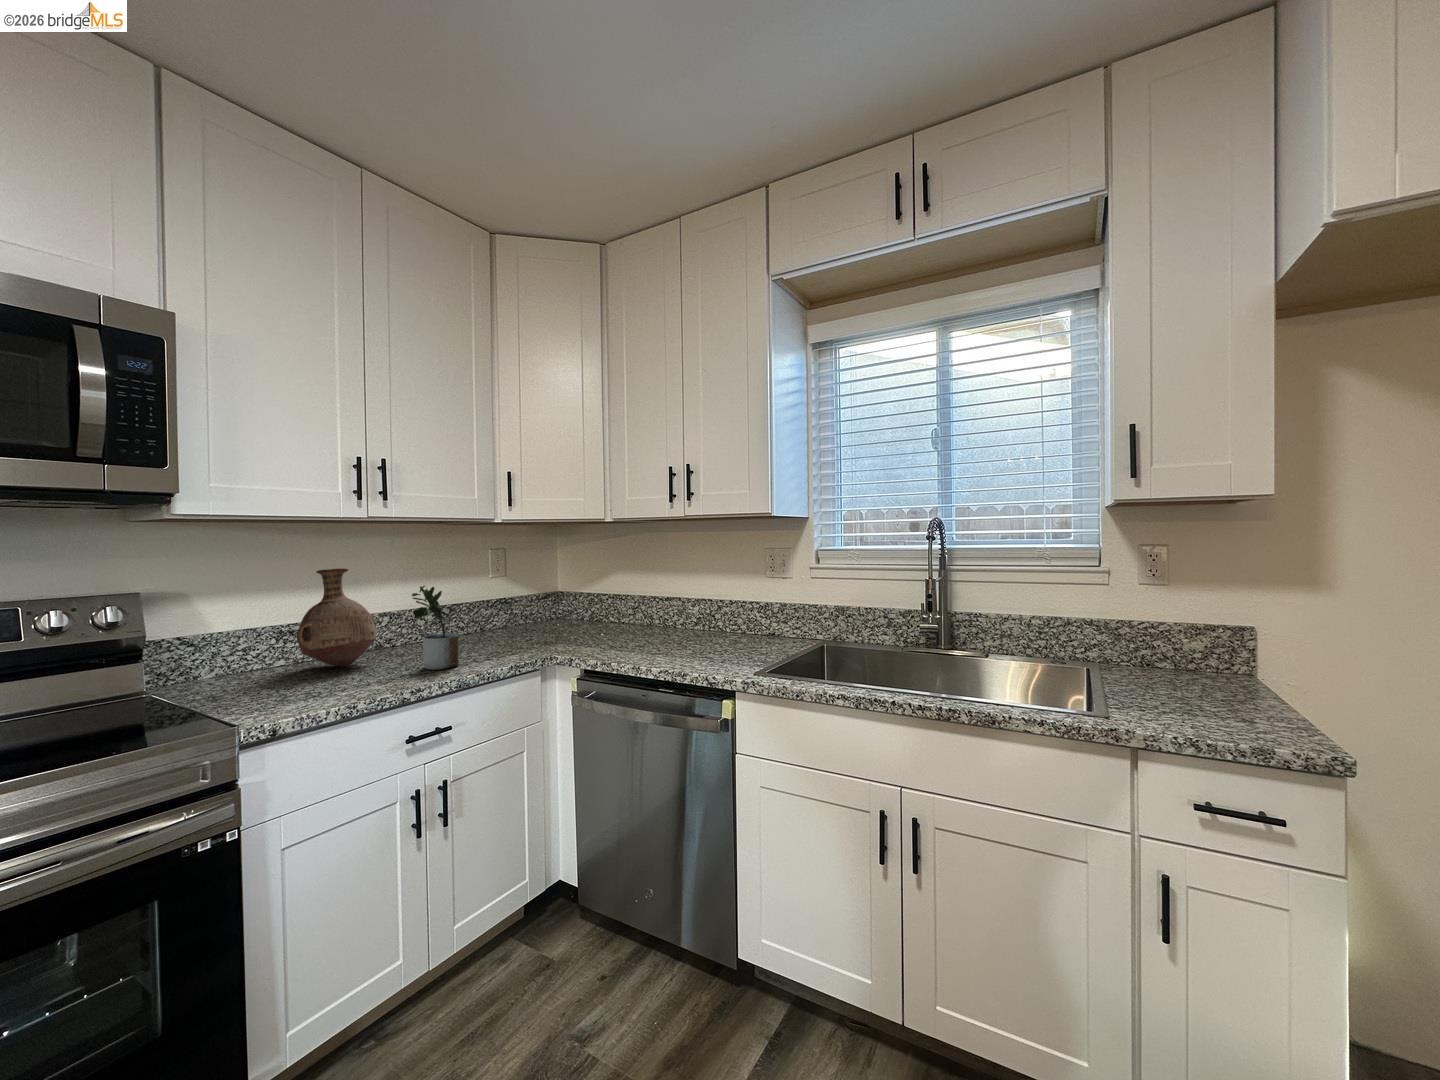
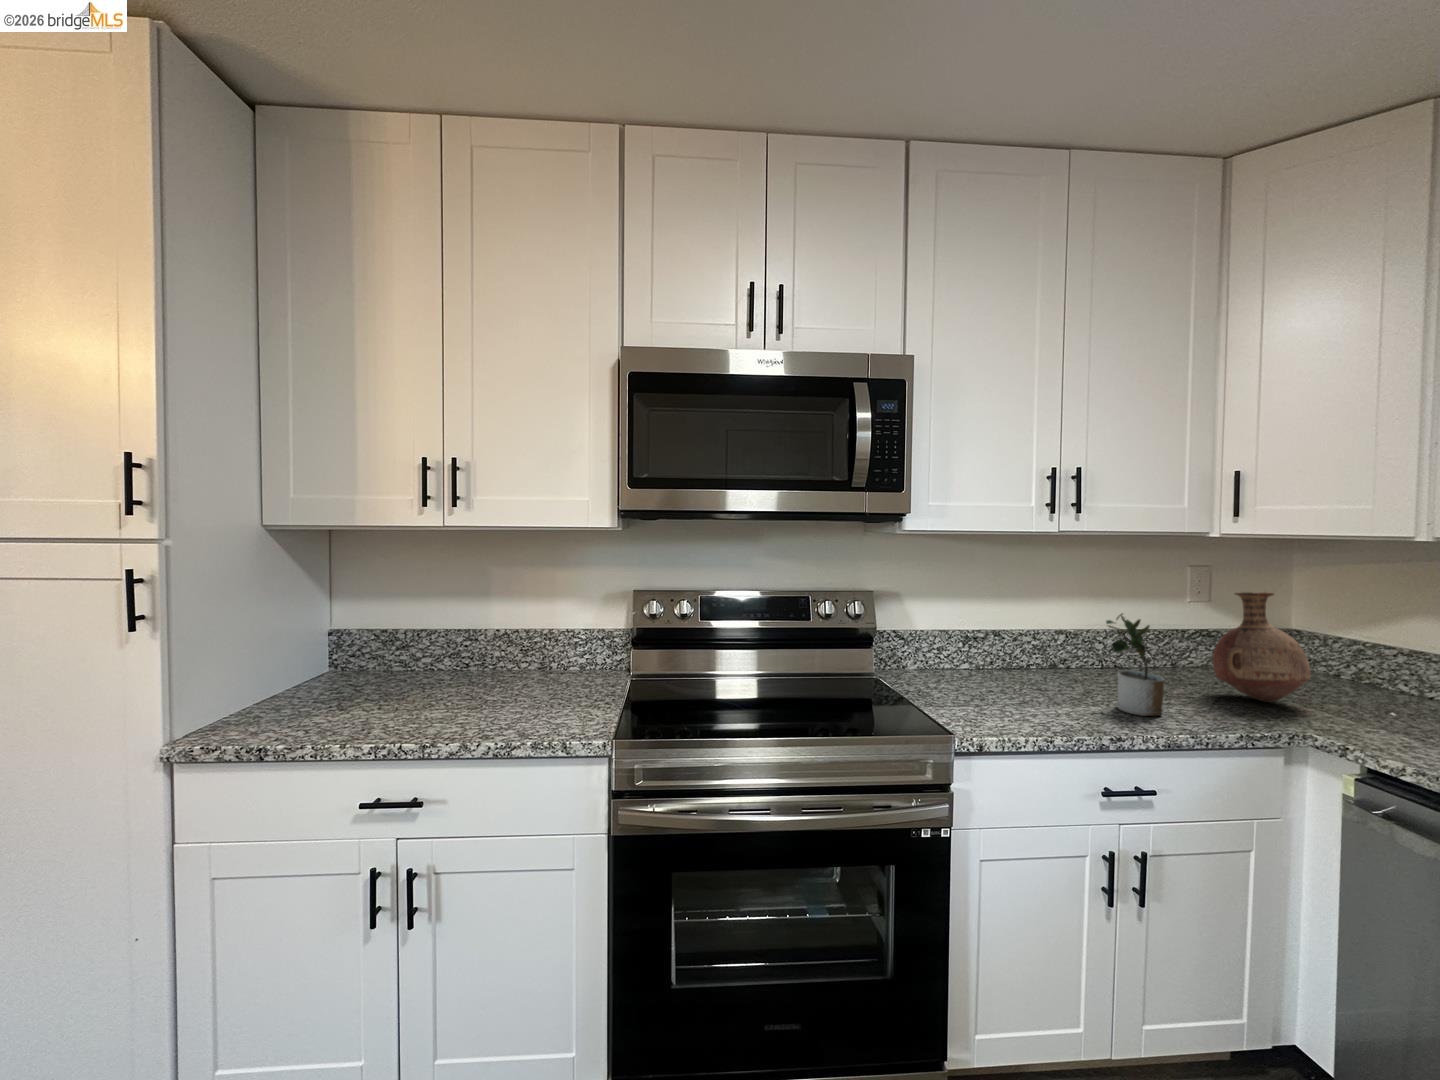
vase: present [296,568,376,667] -> present [1213,592,1311,702]

